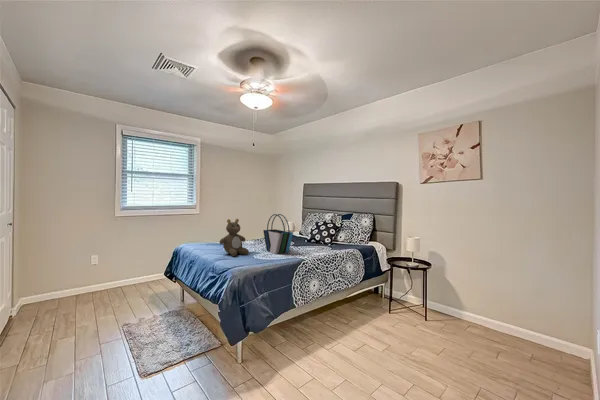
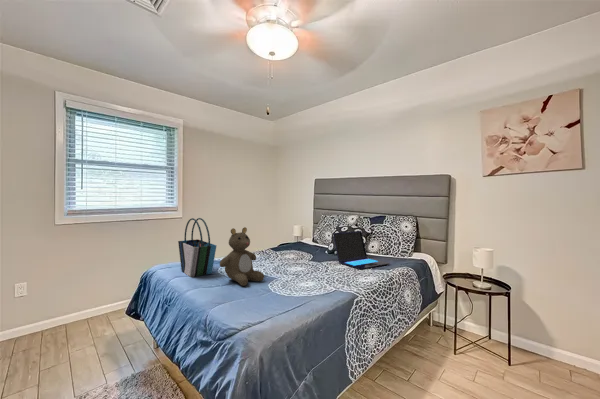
tote bag: present [263,214,293,254] -> present [178,218,216,277]
laptop: none [306,224,346,251] -> present [333,231,390,269]

